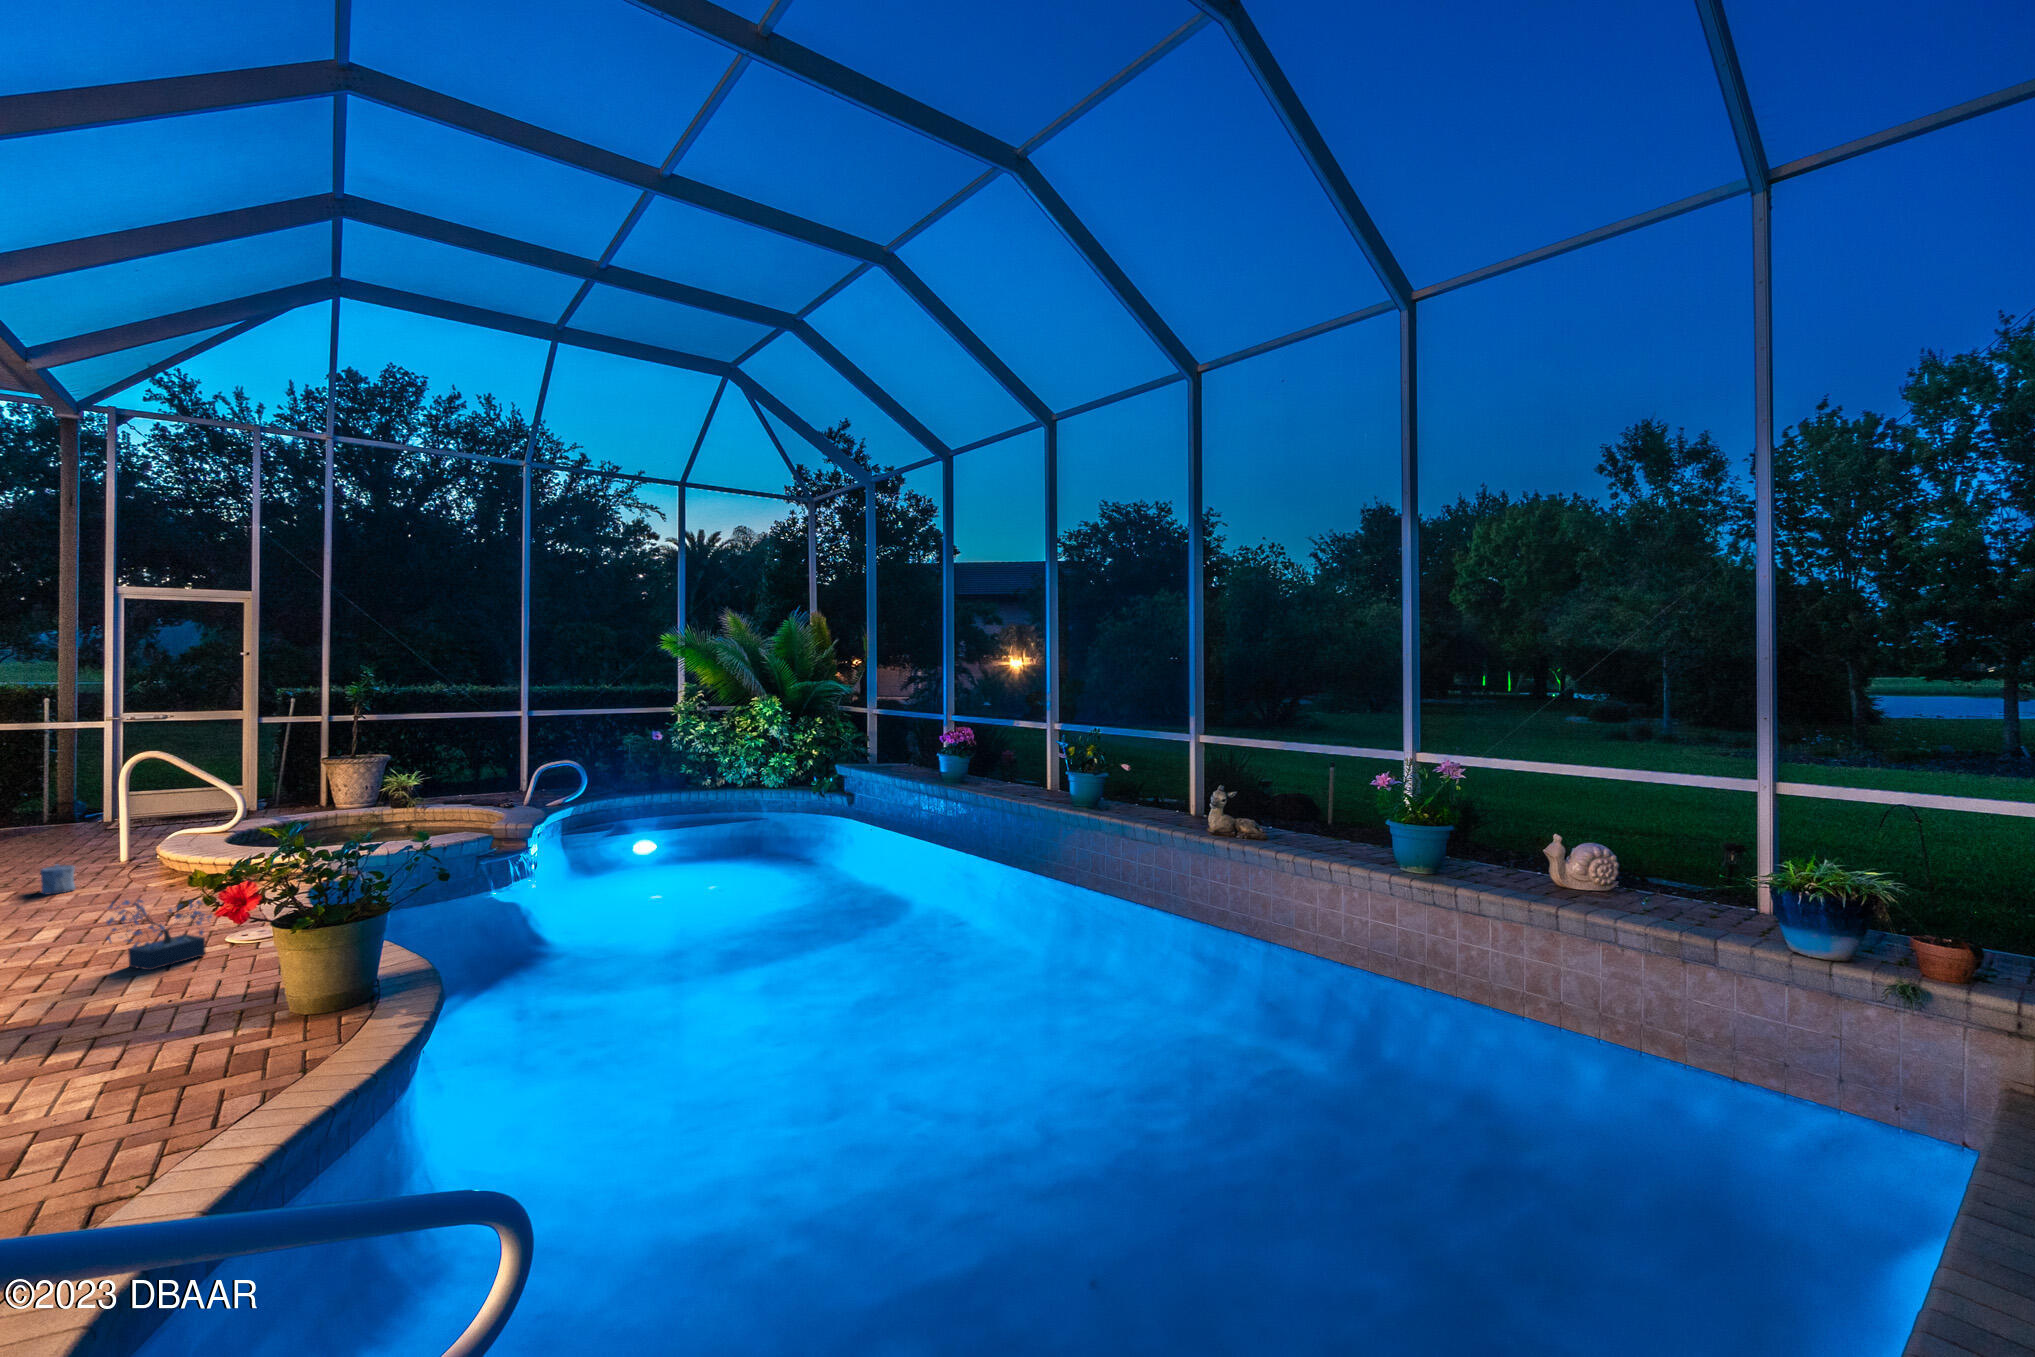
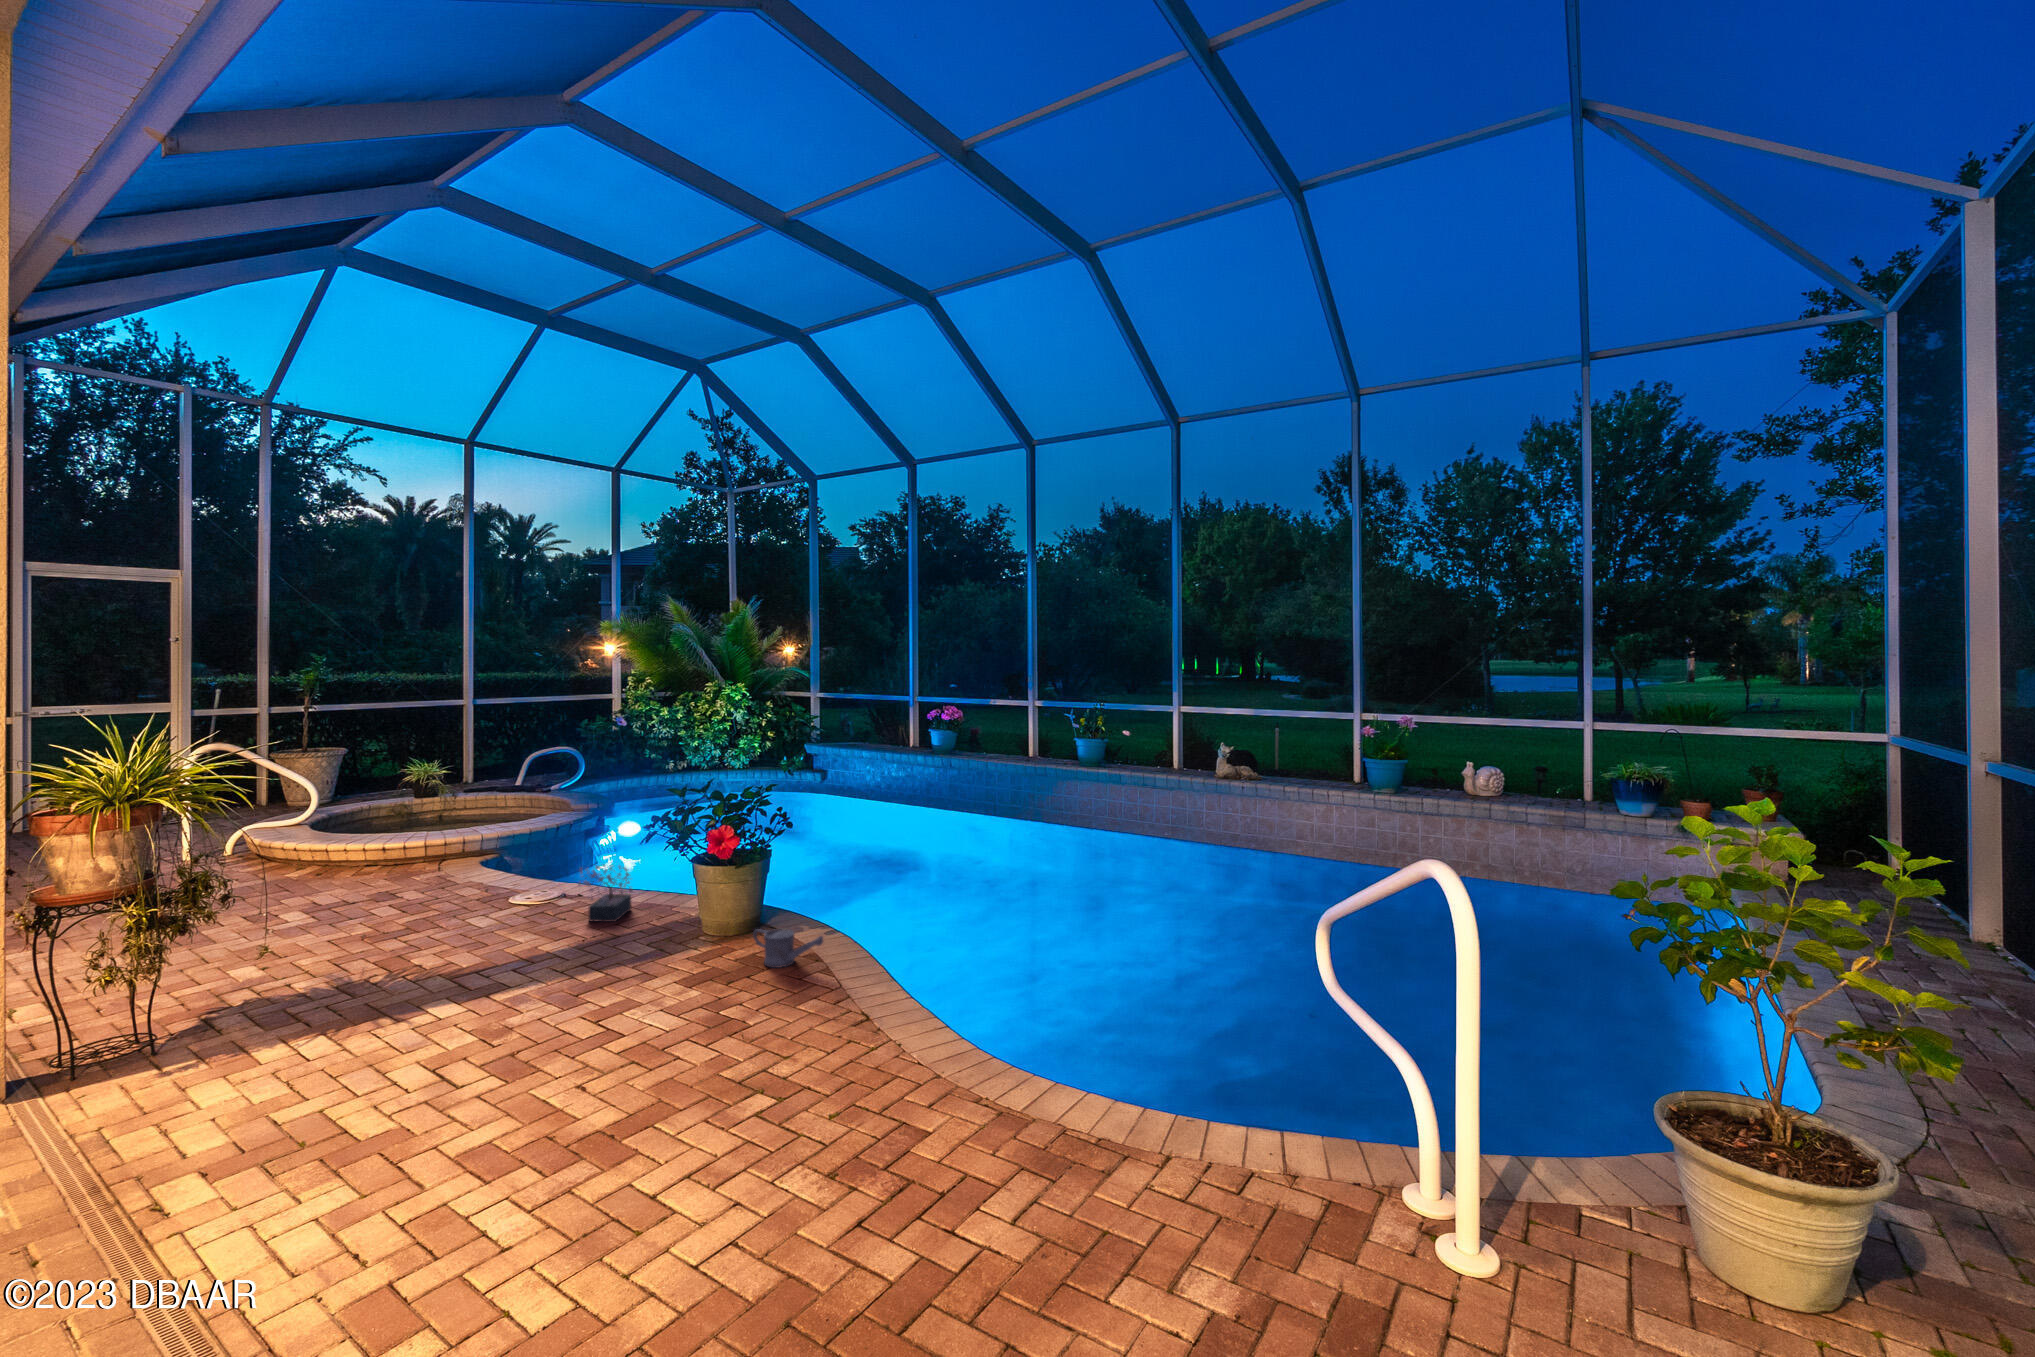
watering can: present [41,864,76,895] -> present [753,929,823,968]

